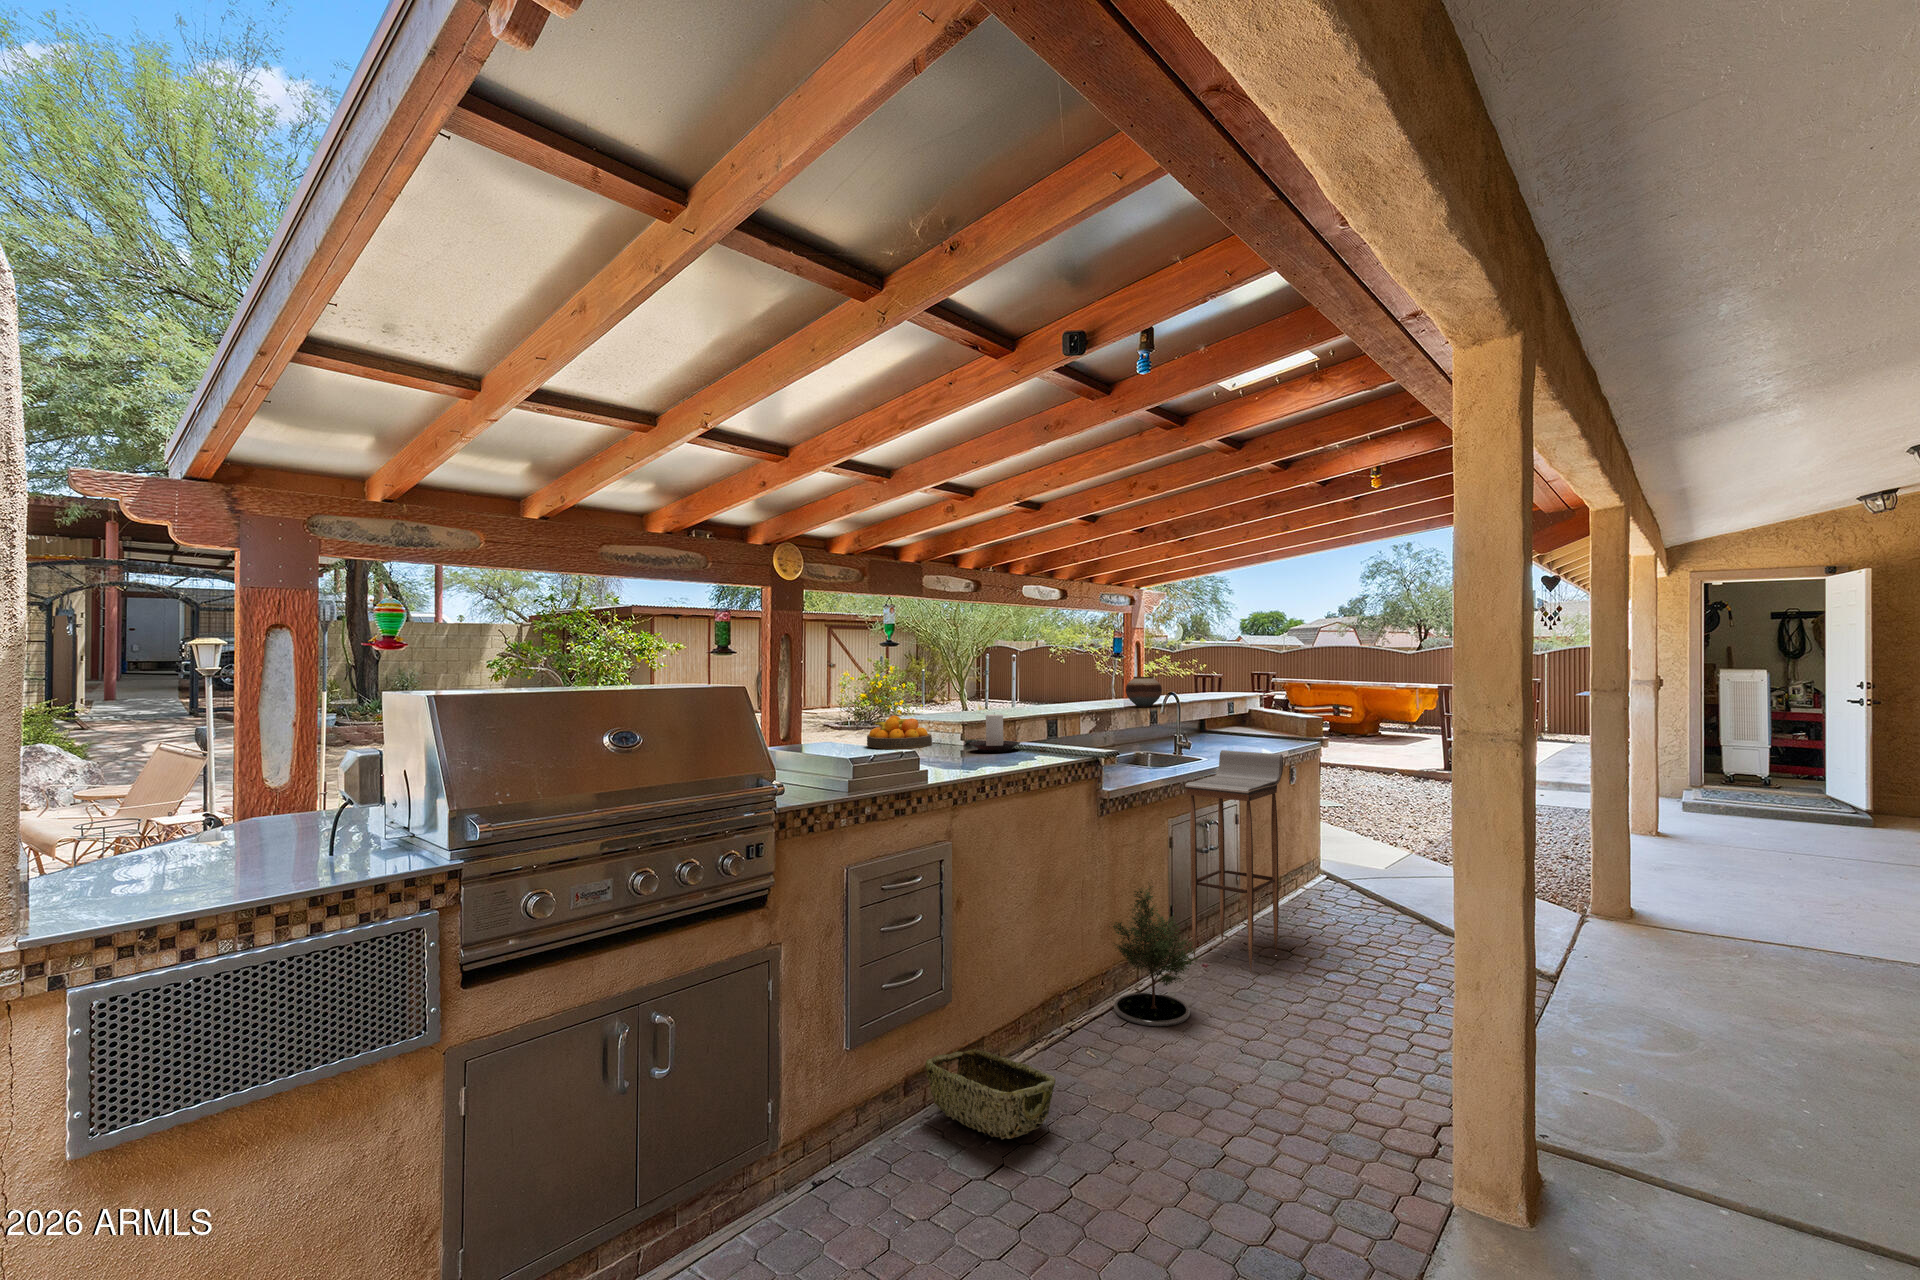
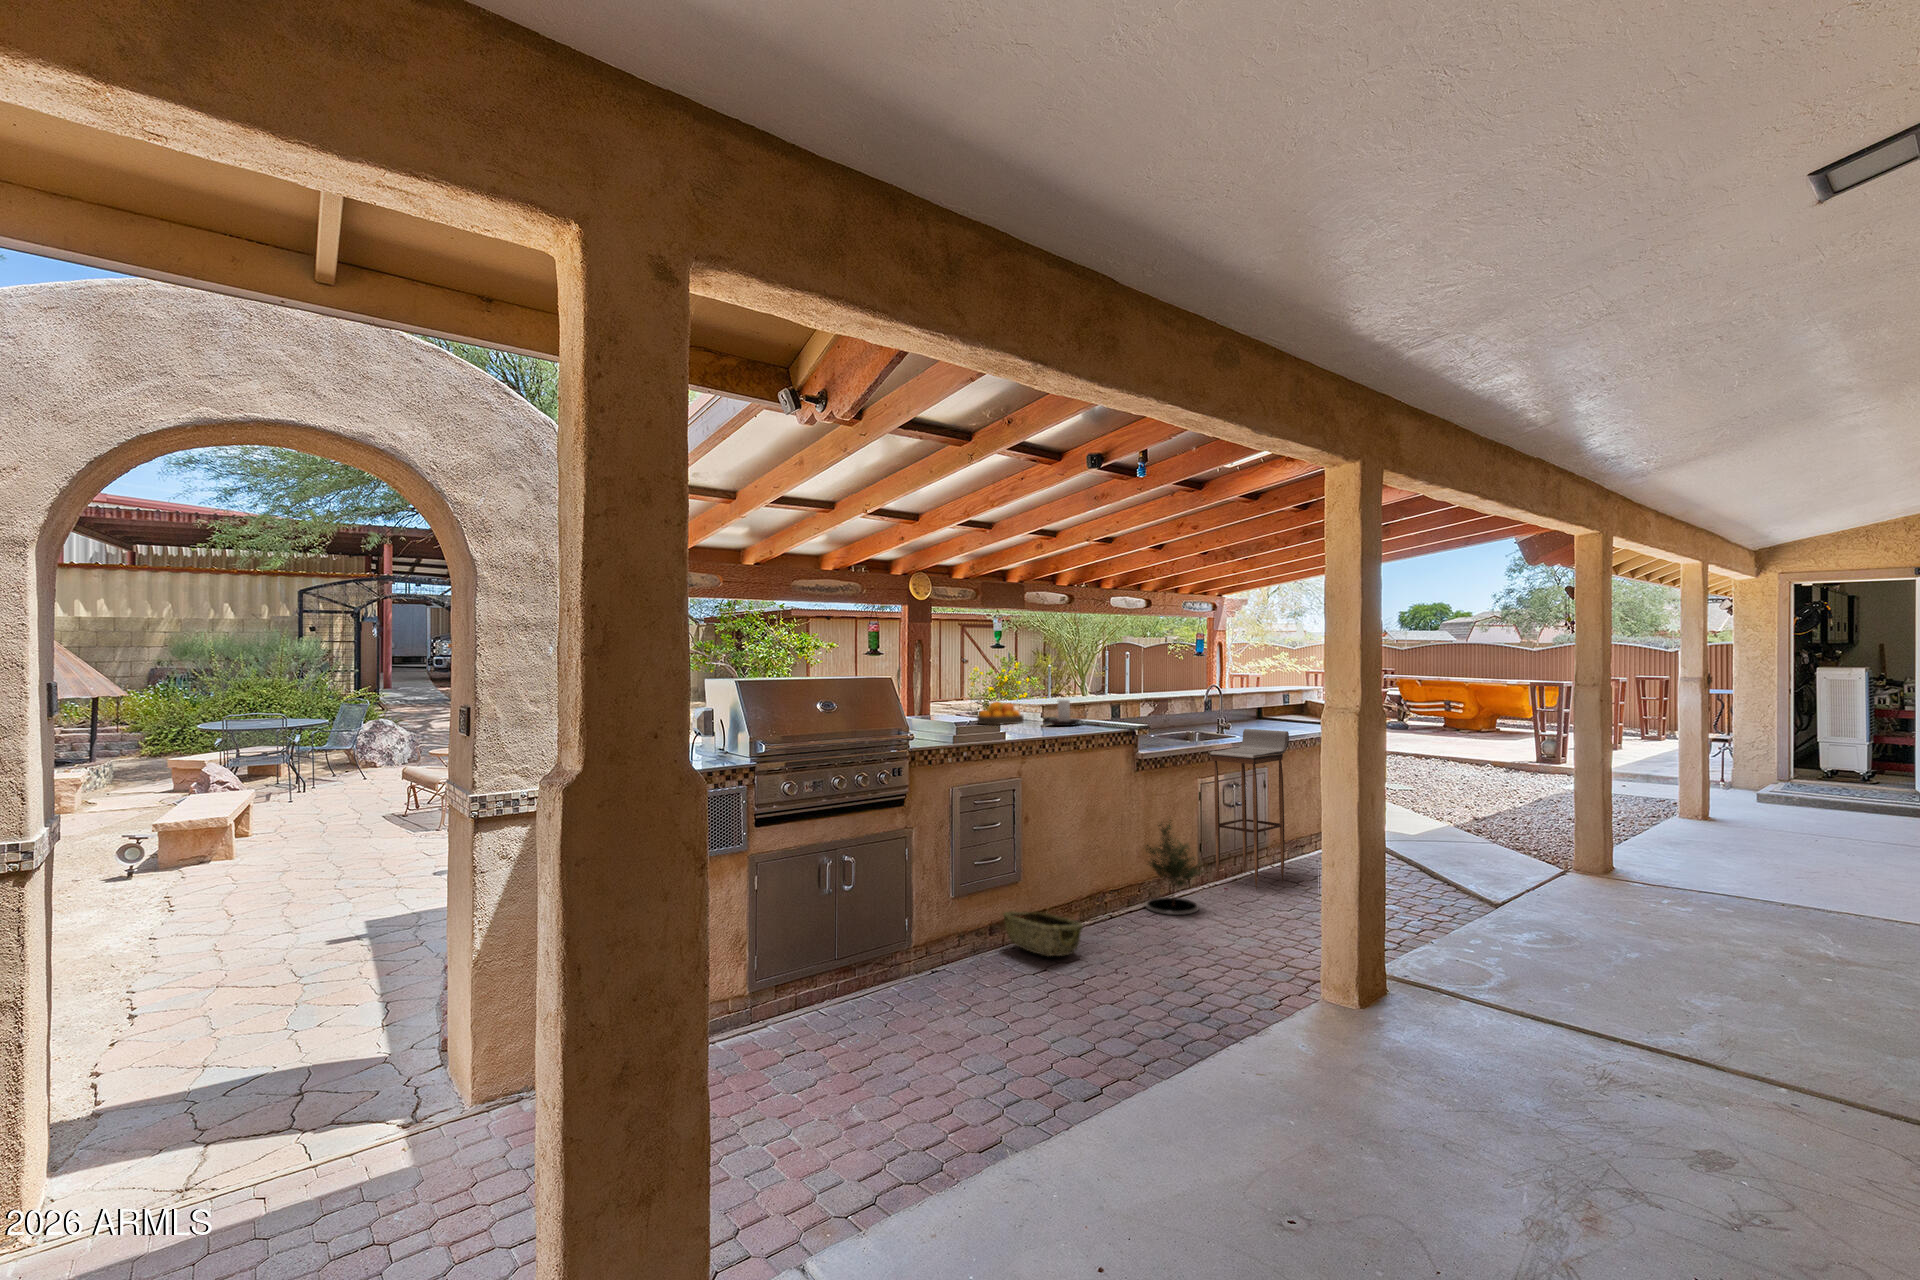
vase: present [1126,676,1162,707] -> none [1199,674,1229,699]

